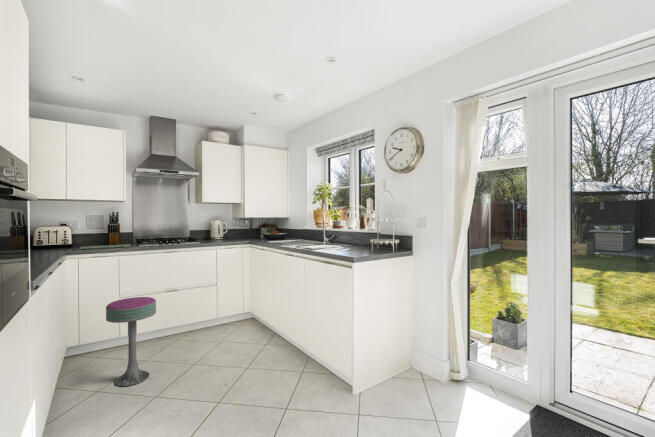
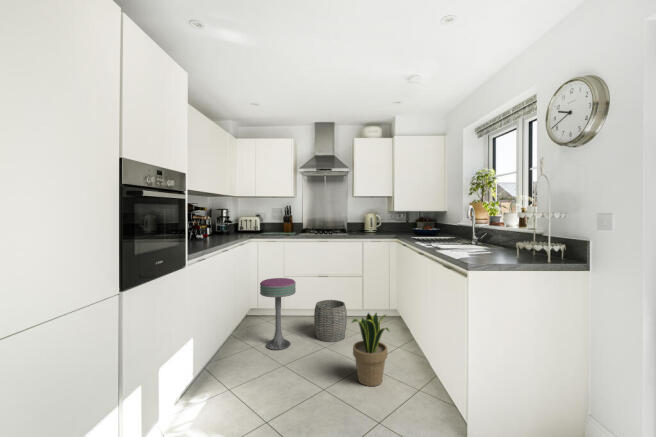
woven basket: none [174,313,212,360] -> present [314,300,347,342]
potted plant: none [242,314,280,387] -> present [352,313,389,386]

